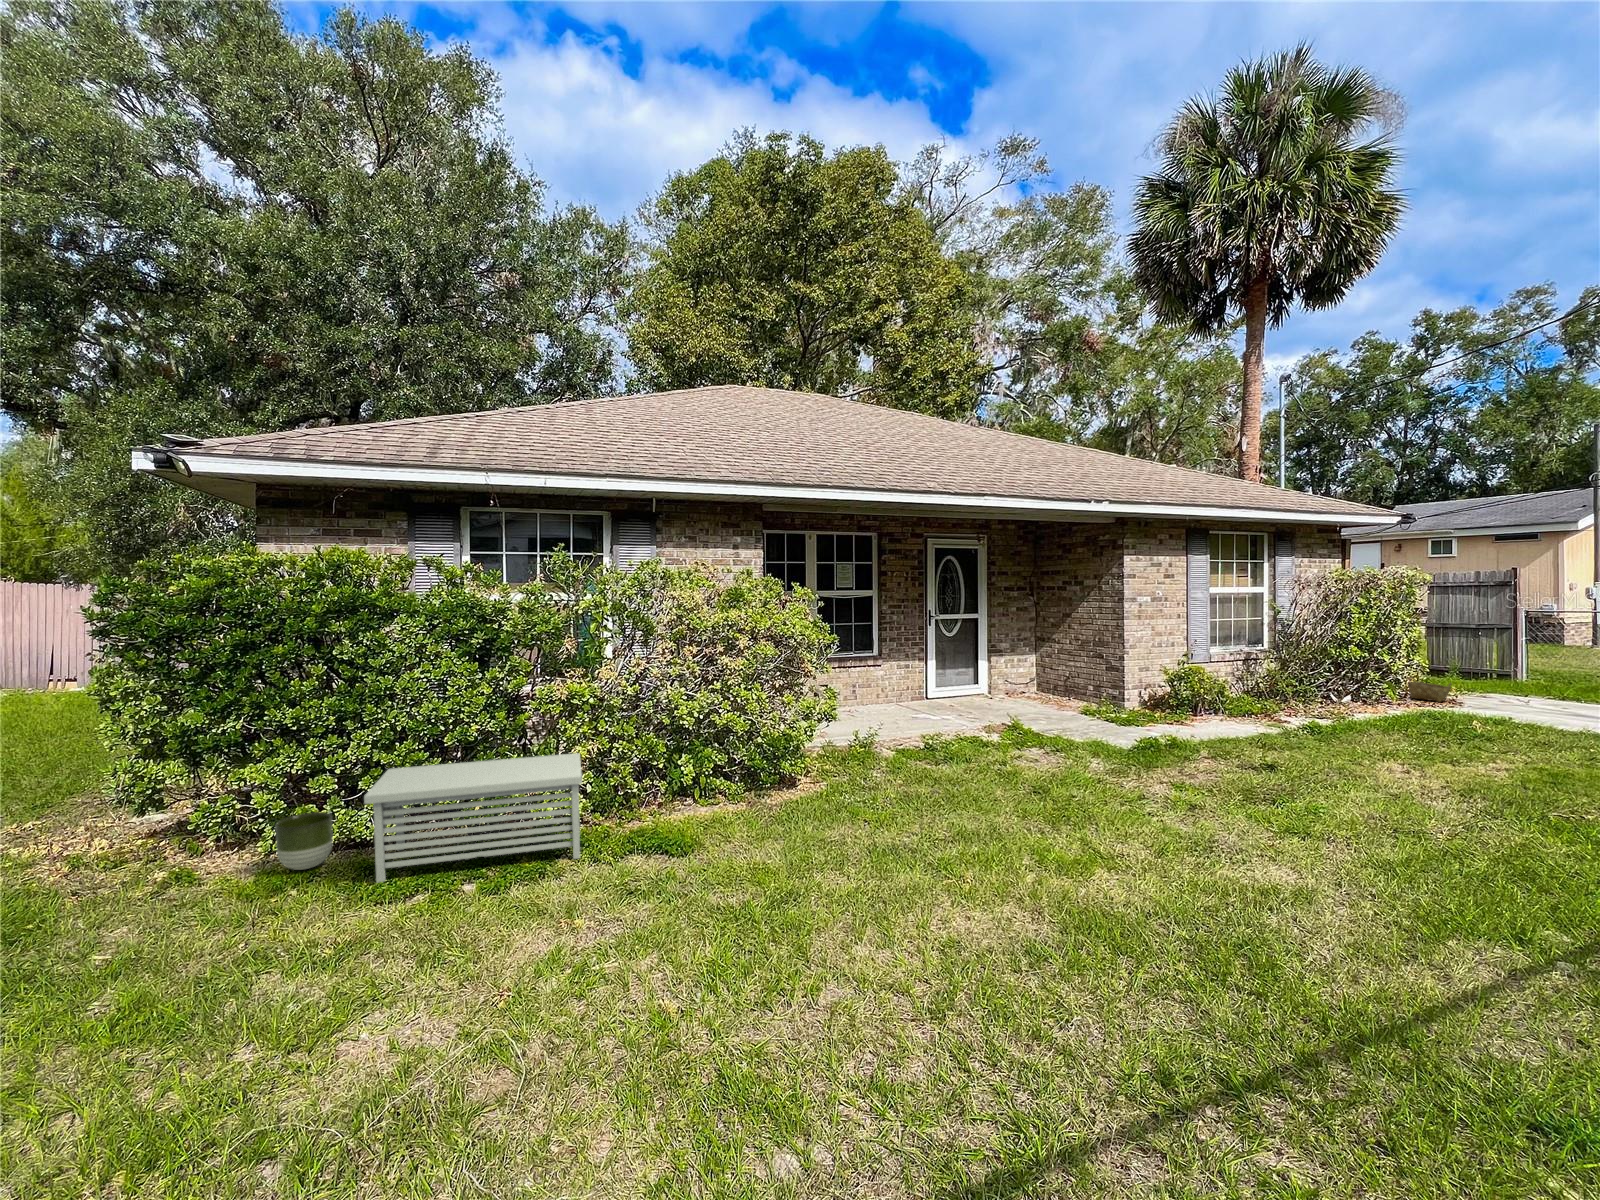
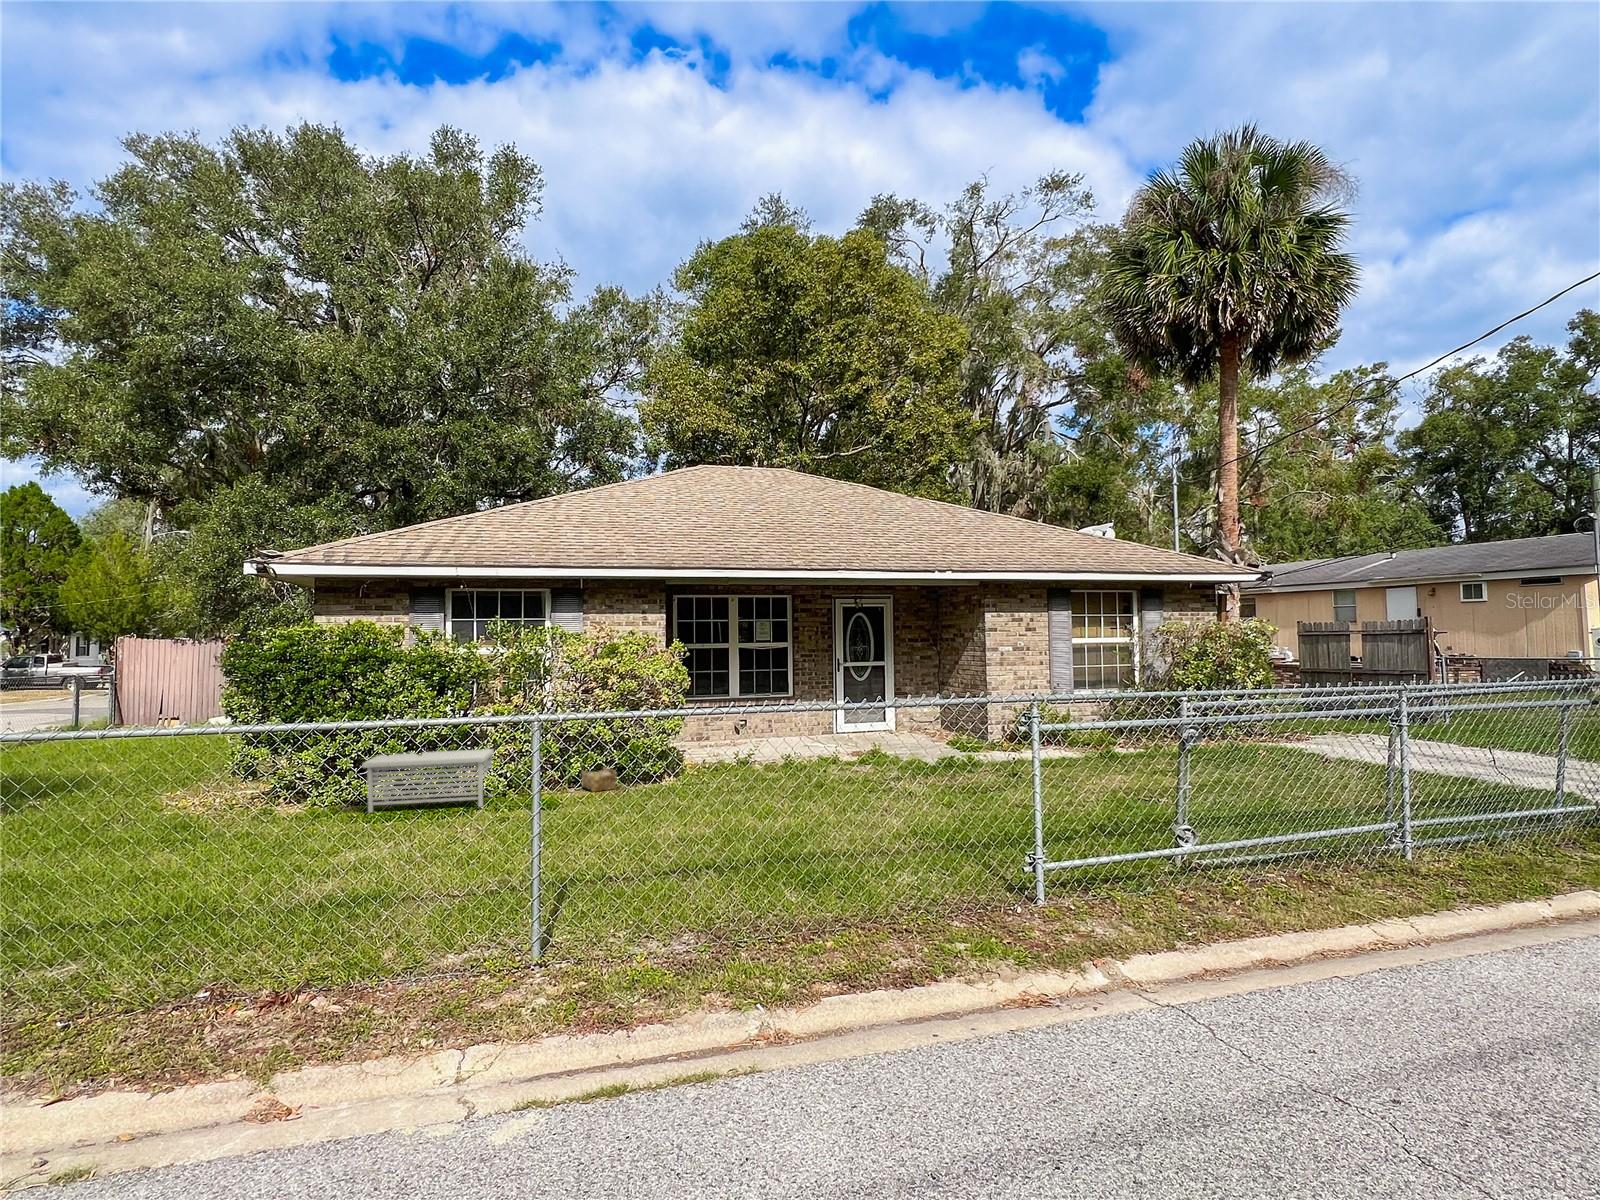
woven basket: present [1408,677,1451,702] -> present [582,768,617,792]
planter: present [275,812,333,870] -> none [318,777,348,808]

